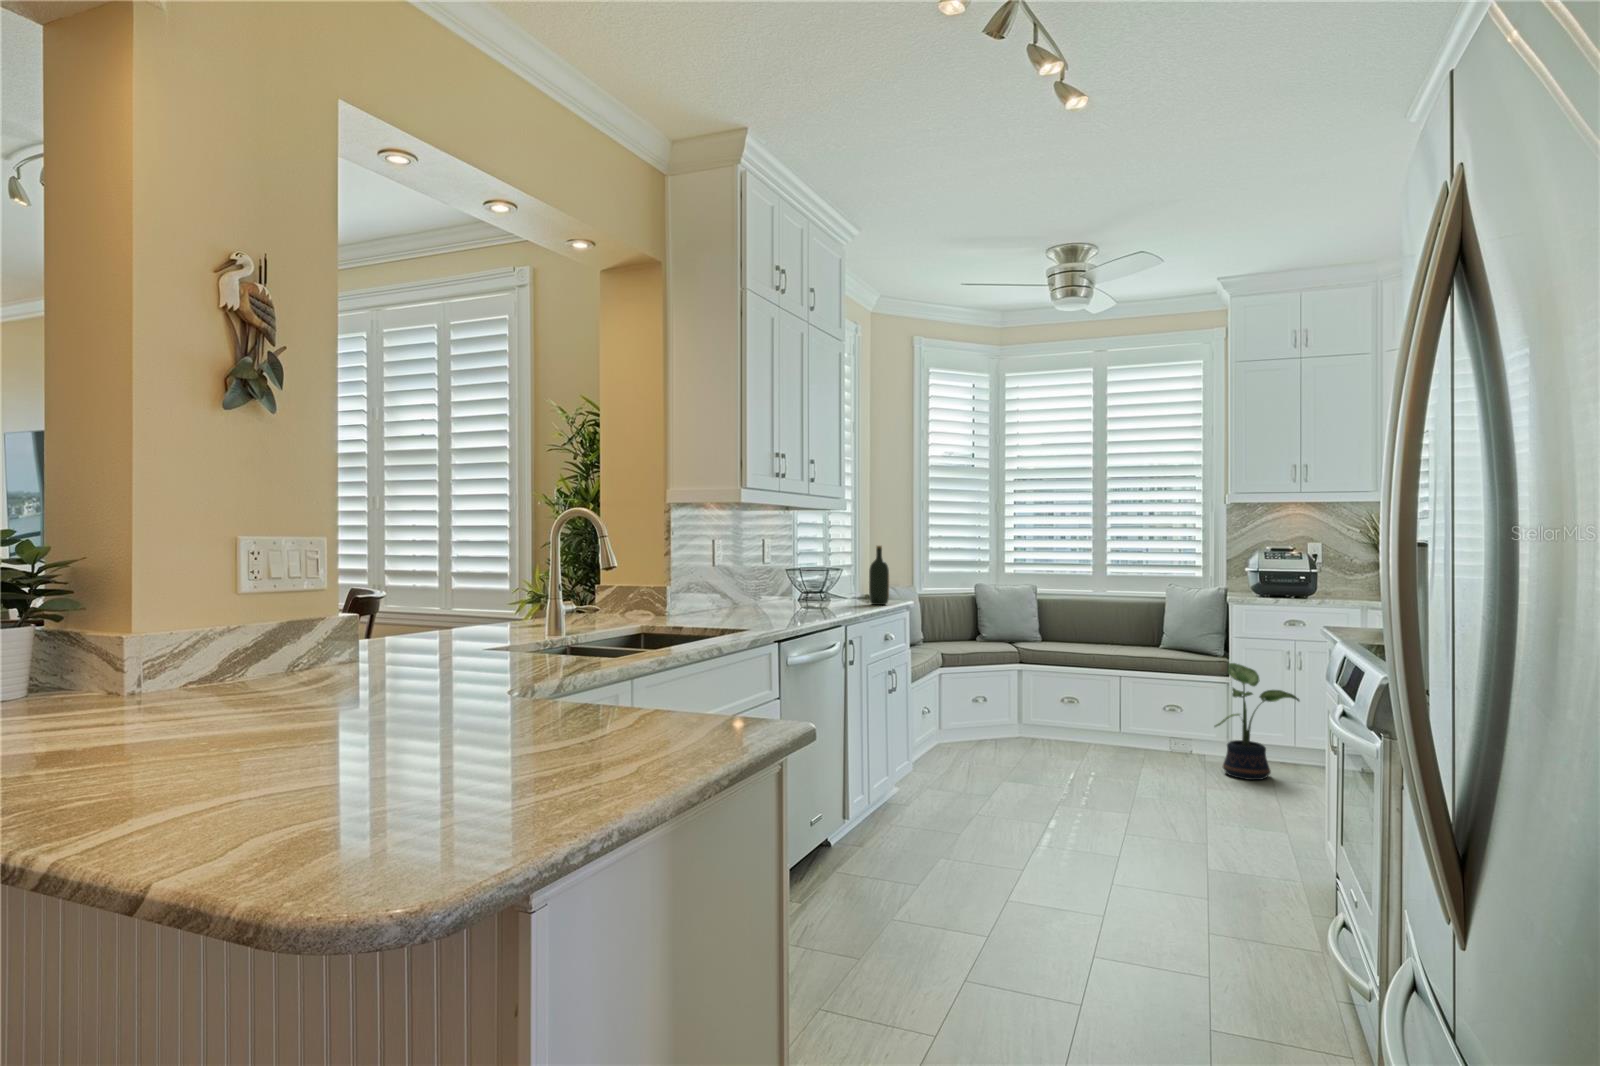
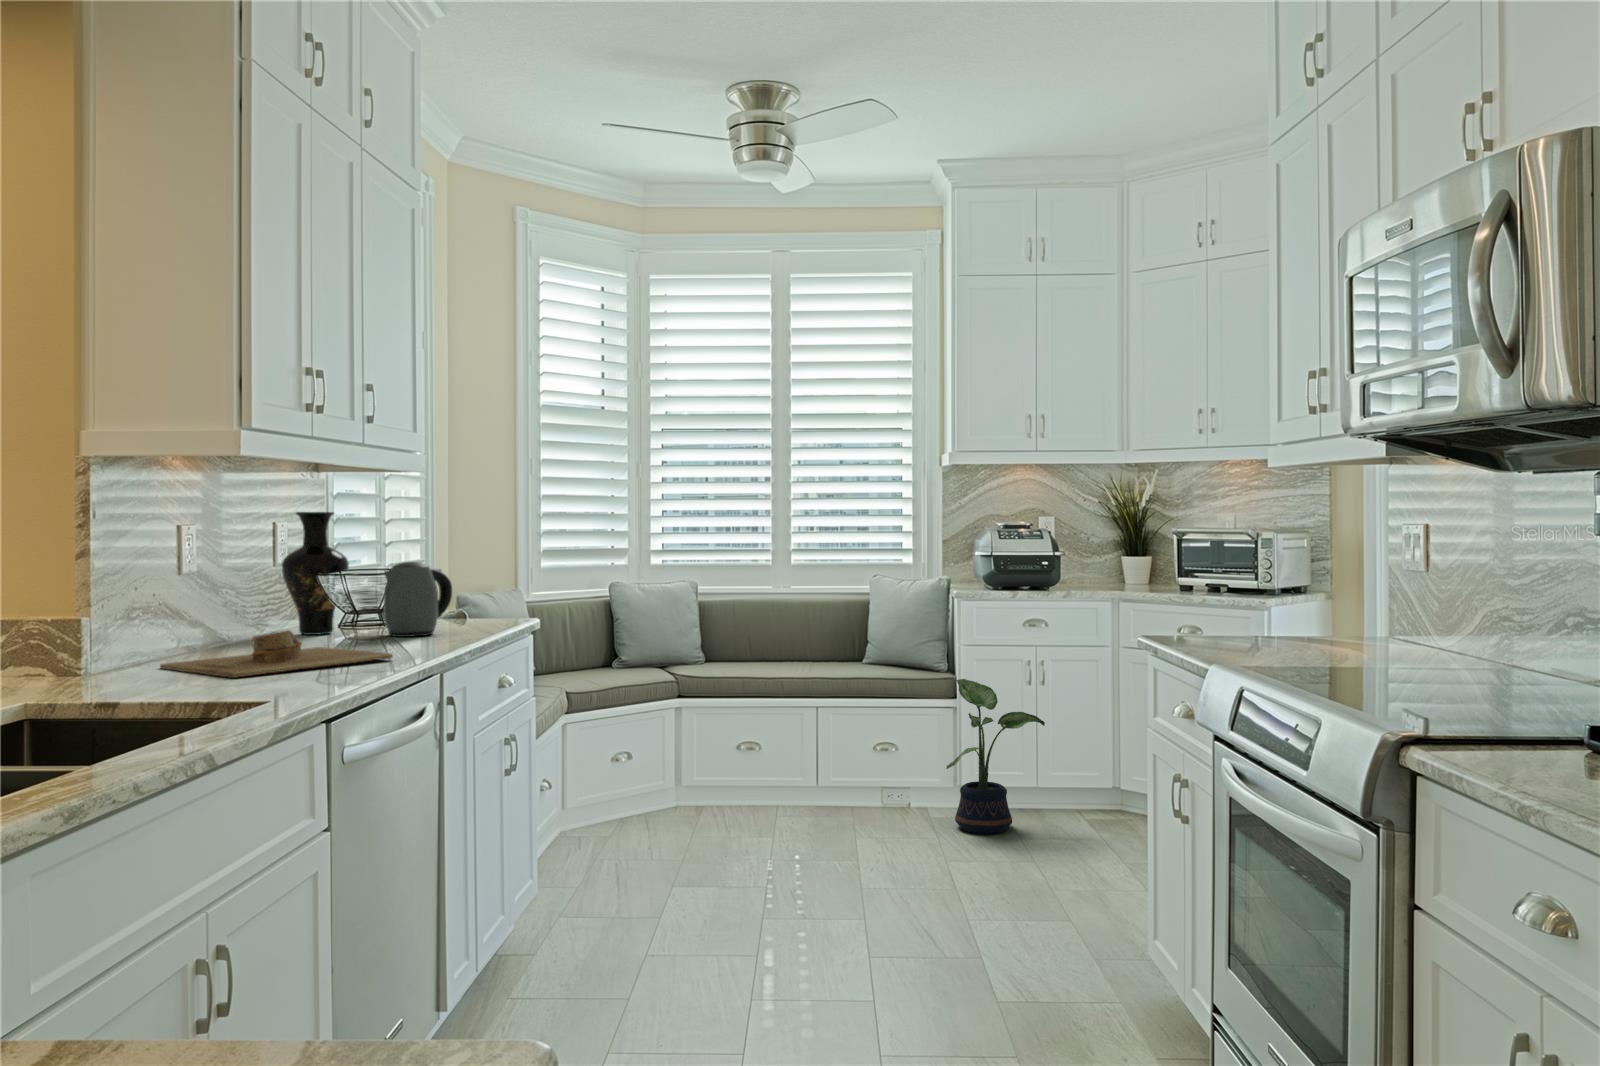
vase: none [766,534,802,604] -> present [282,512,349,635]
wine bottle: present [869,546,889,605] -> none [469,530,504,628]
kettle: none [819,563,858,607] -> present [384,562,452,637]
cutting board: none [703,597,818,619] -> present [160,630,393,678]

